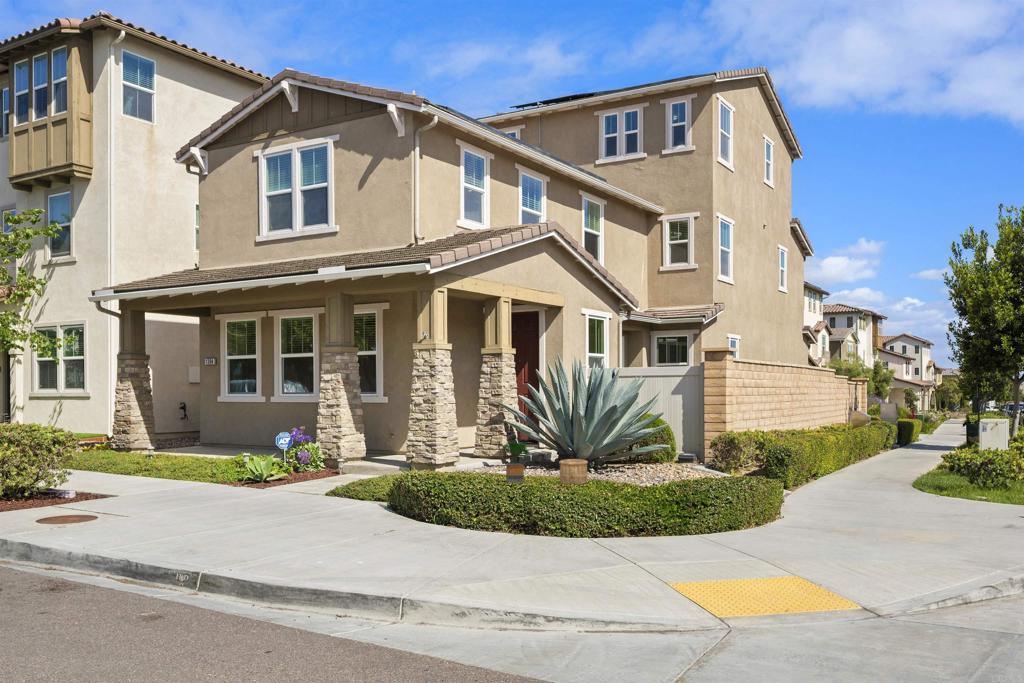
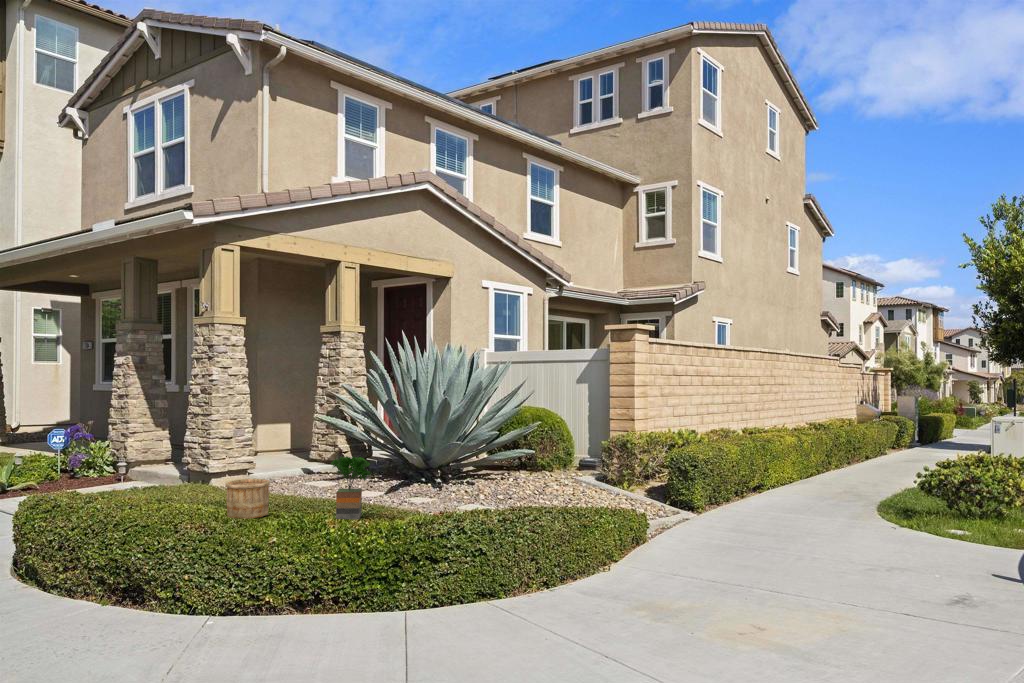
potted tree: present [503,442,530,483] -> present [331,456,371,519]

